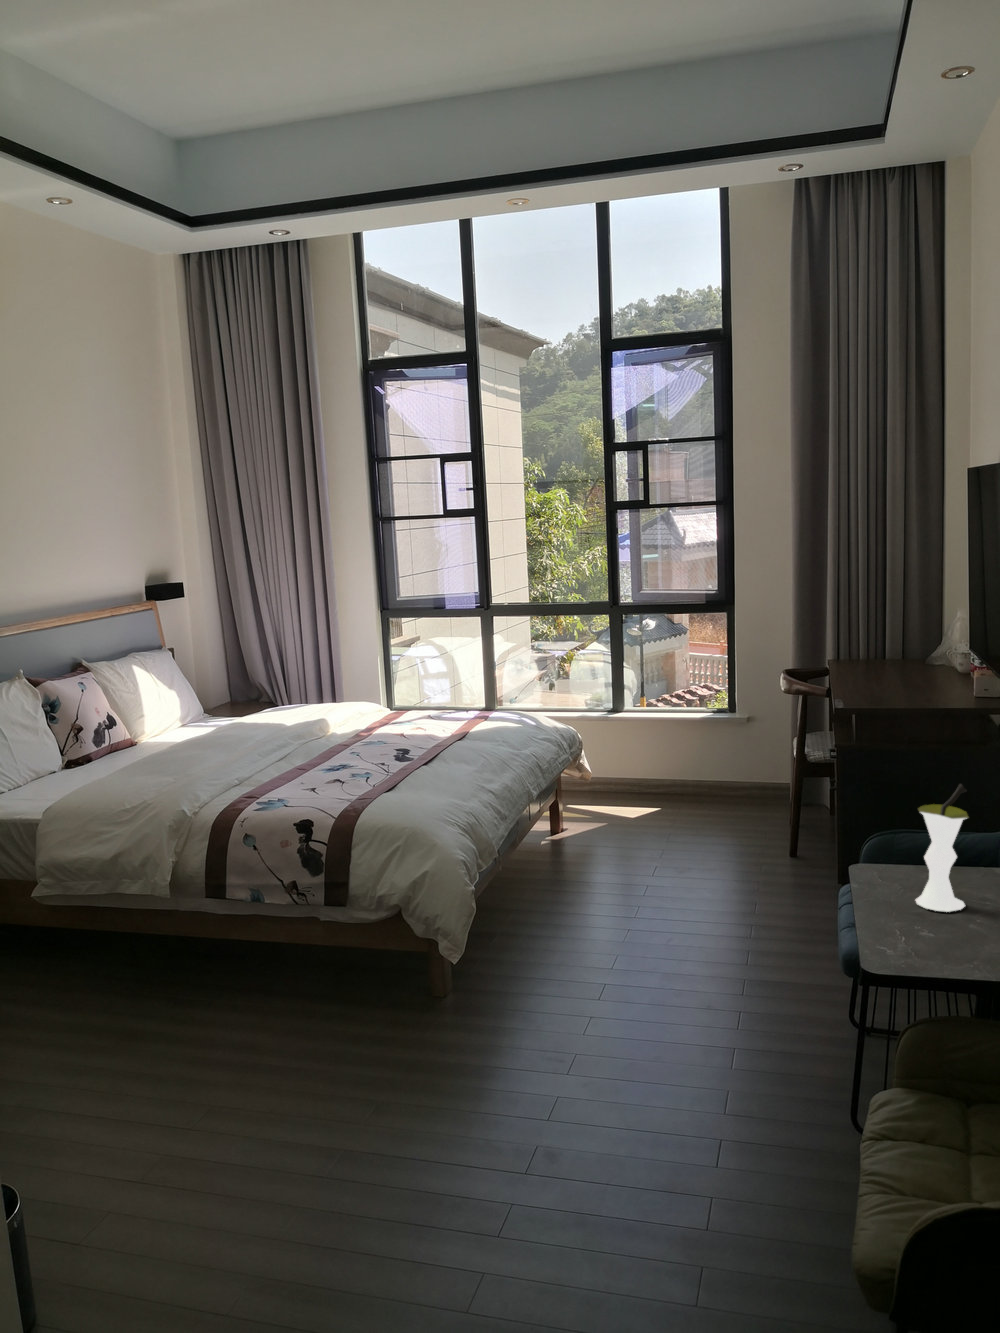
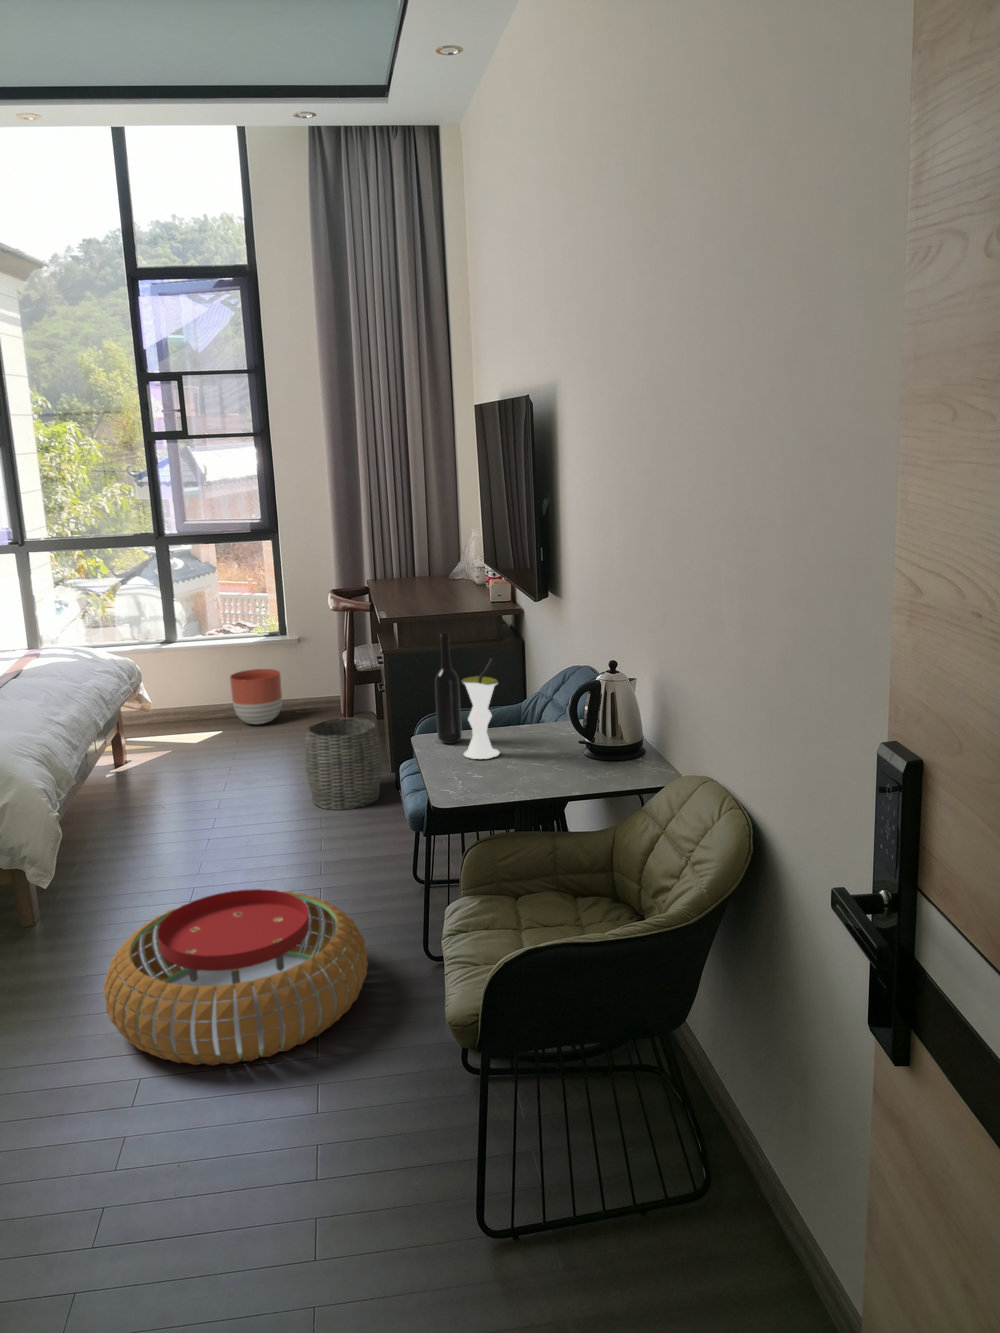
bottle: none [884,745,916,882] -> present [435,633,462,744]
planter: none [673,747,725,805] -> present [230,669,282,724]
woven basket: none [738,814,825,919] -> present [305,718,382,810]
pouf: none [484,1008,778,1221] -> present [104,889,368,1065]

